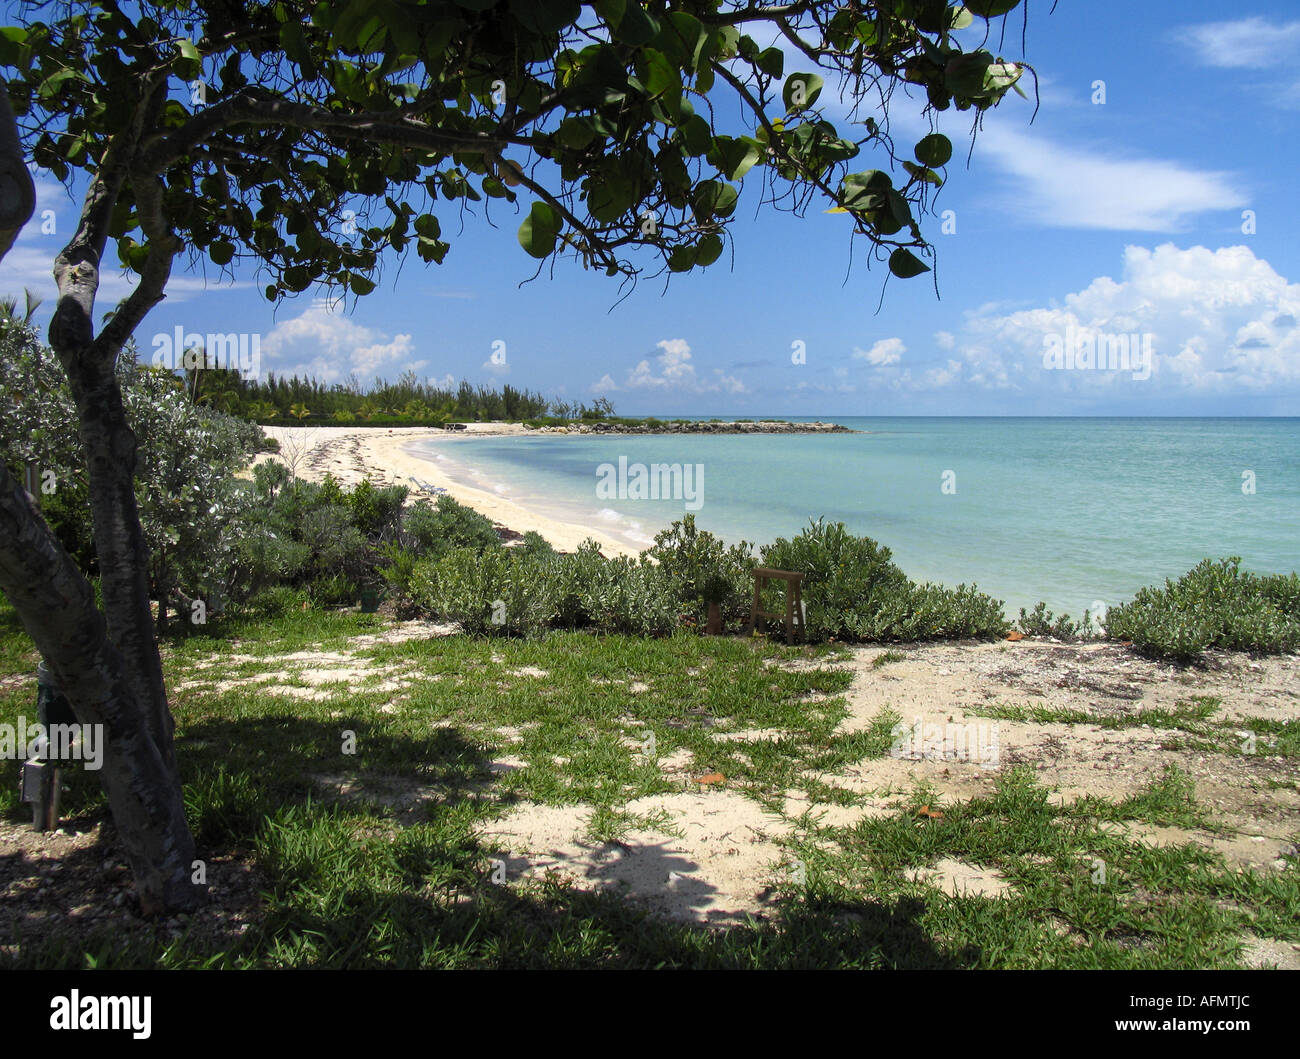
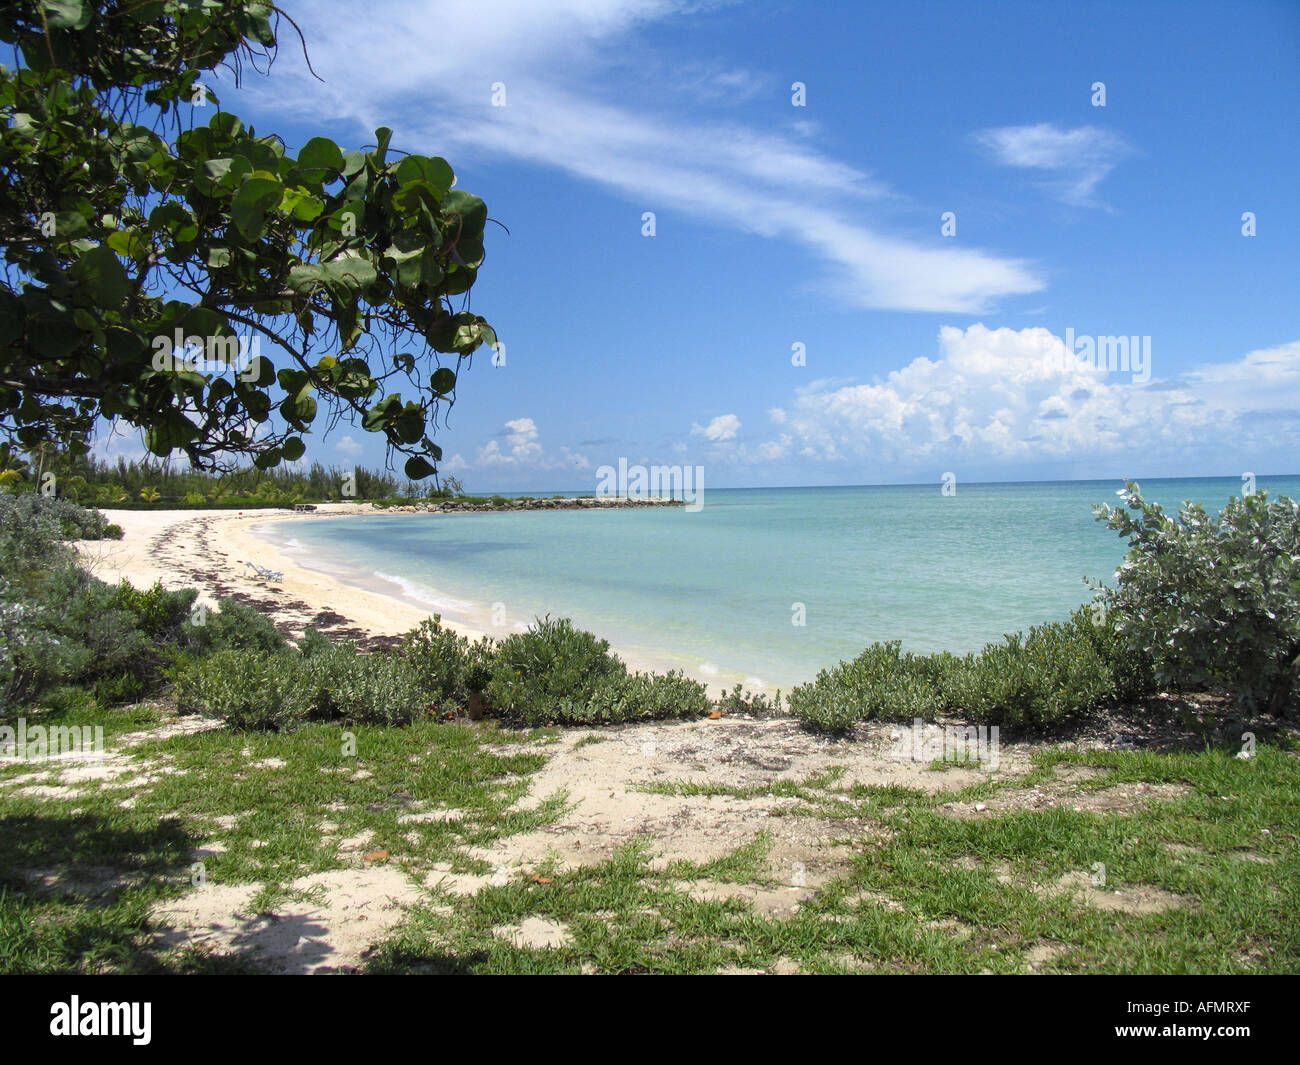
stool: present [747,568,806,645] -> none [503,659,551,729]
watering can: present [356,586,391,613] -> none [139,679,177,706]

